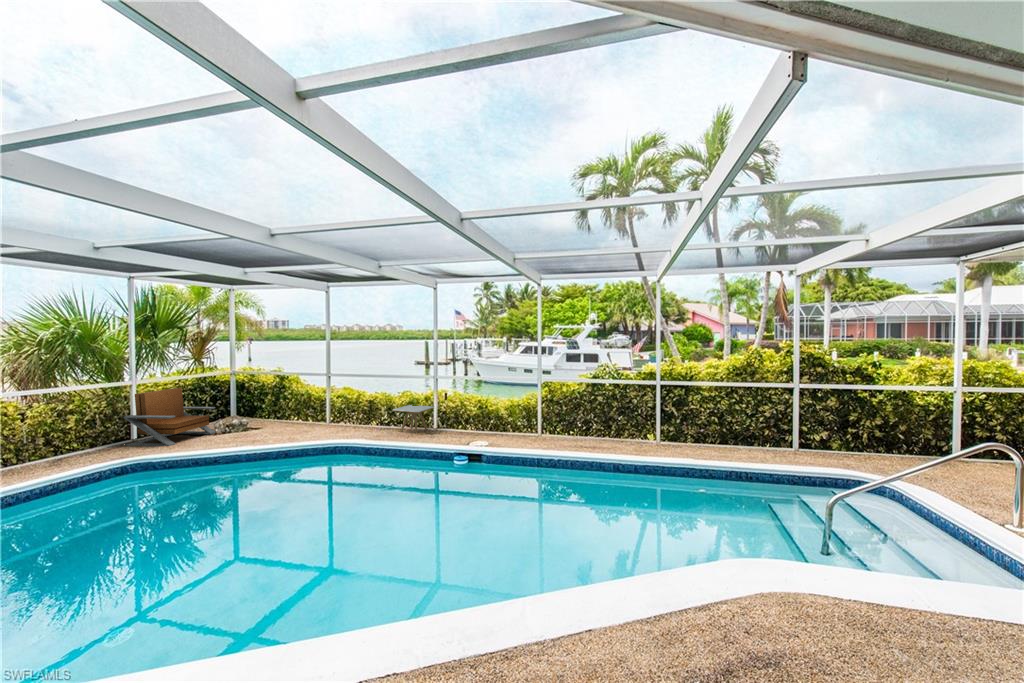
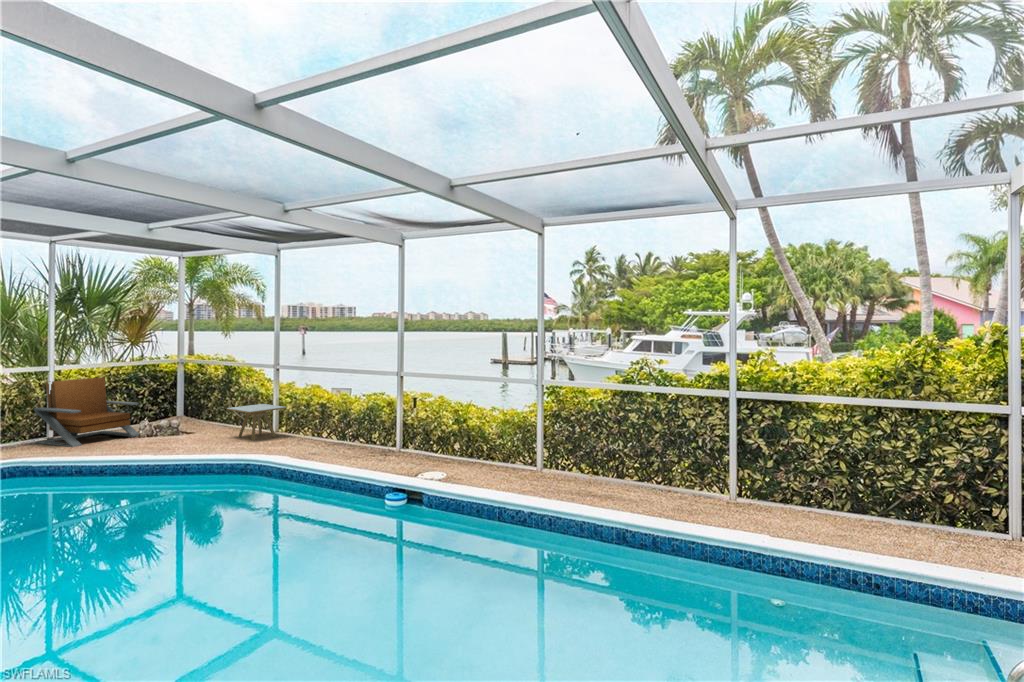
side table: present [392,405,434,434] -> present [227,404,286,440]

